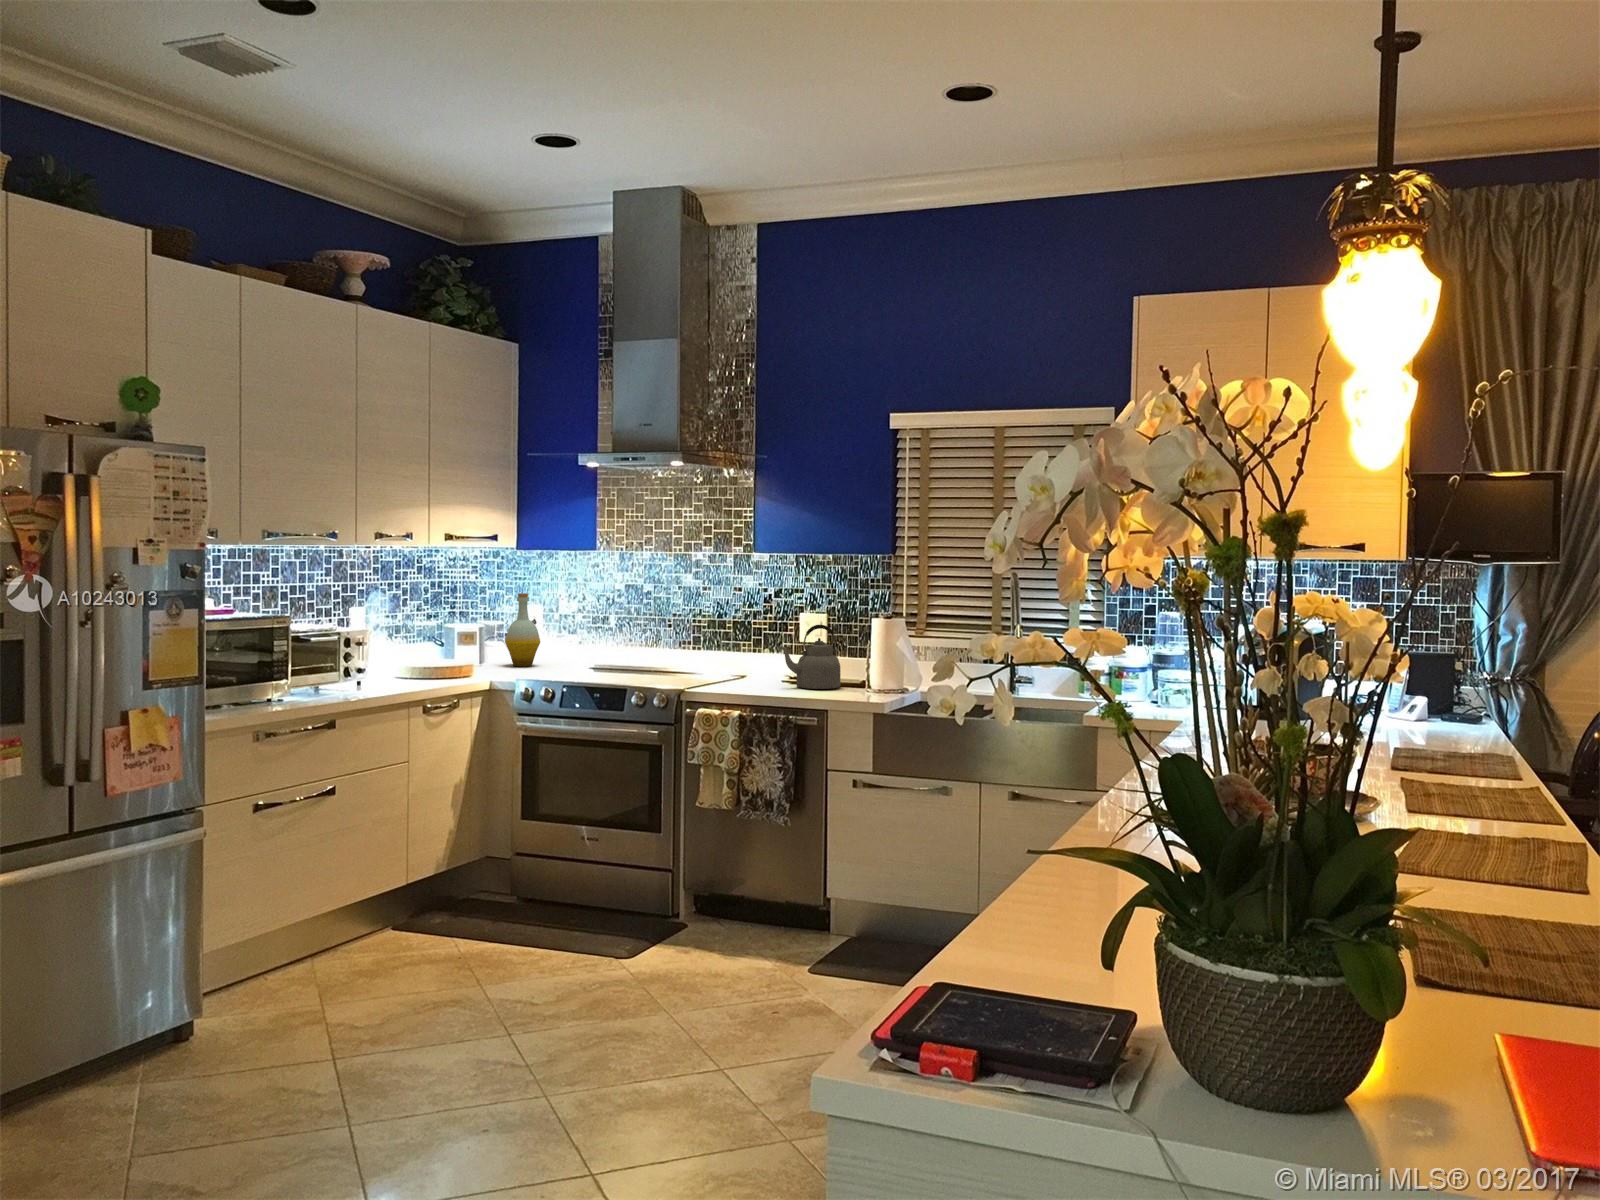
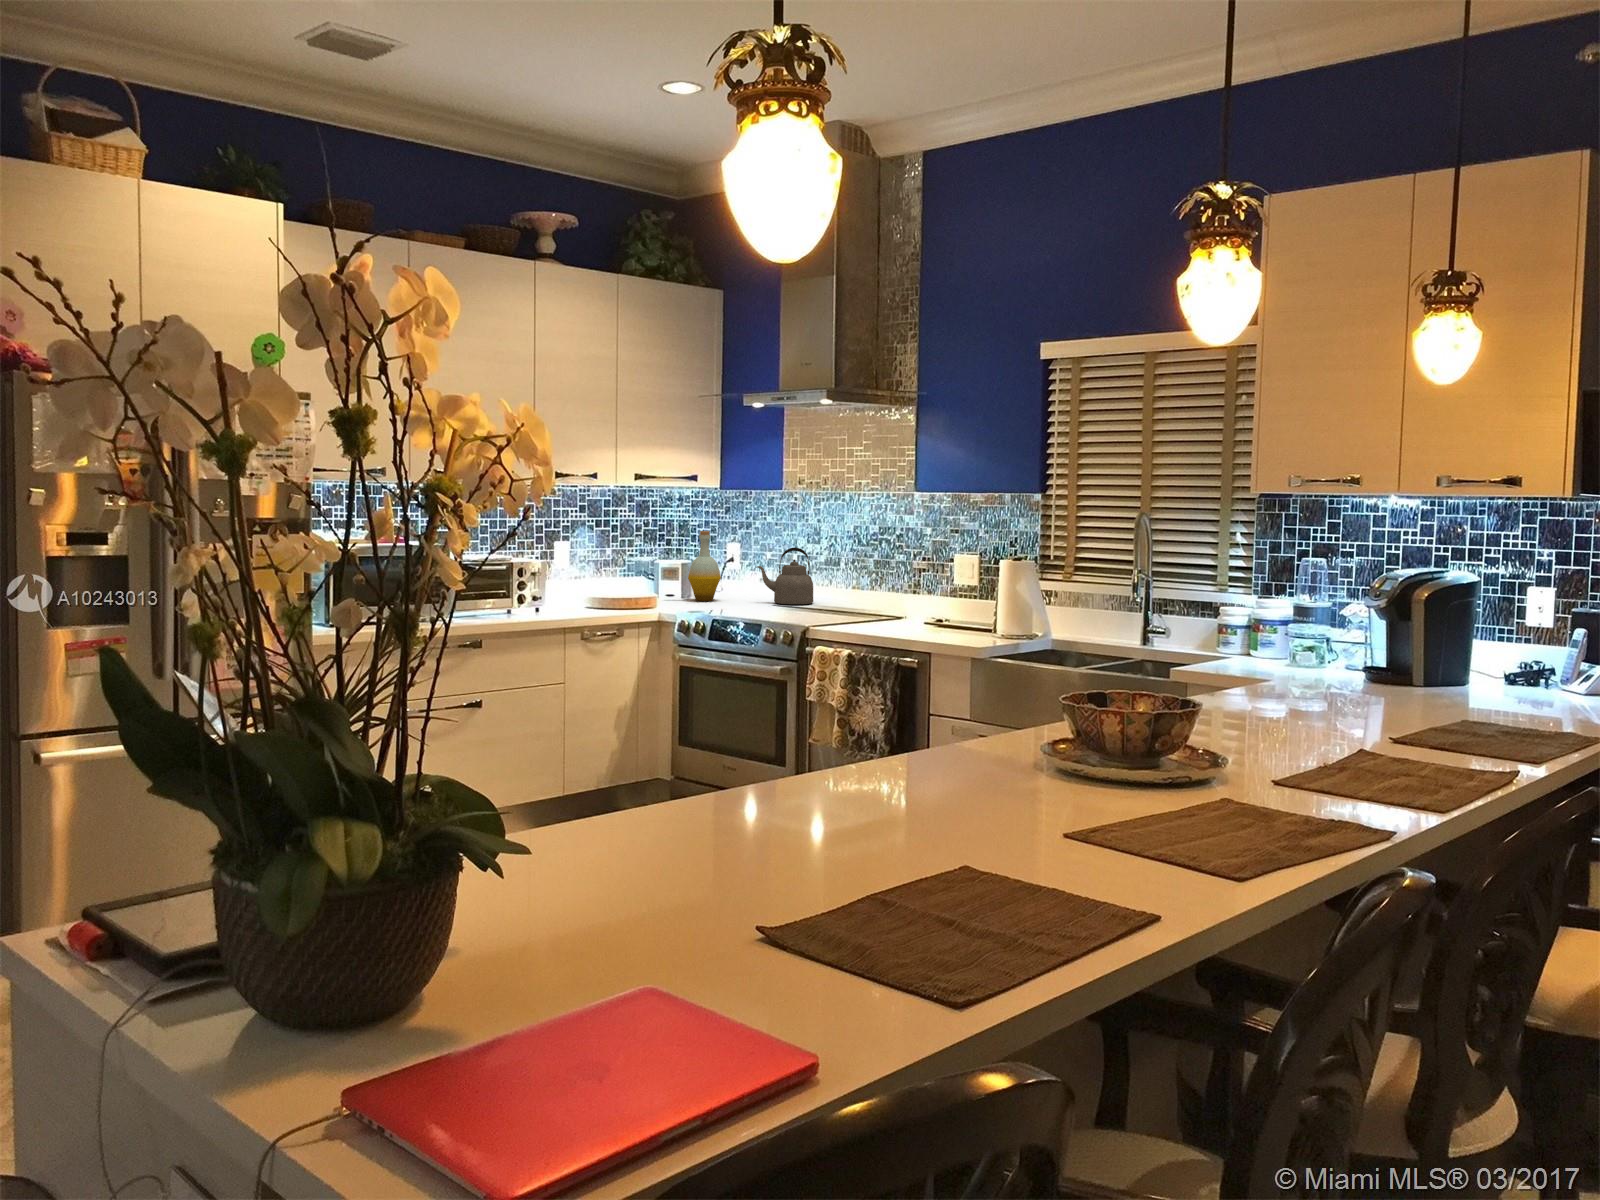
kettle: present [778,625,841,689] -> present [756,547,813,604]

